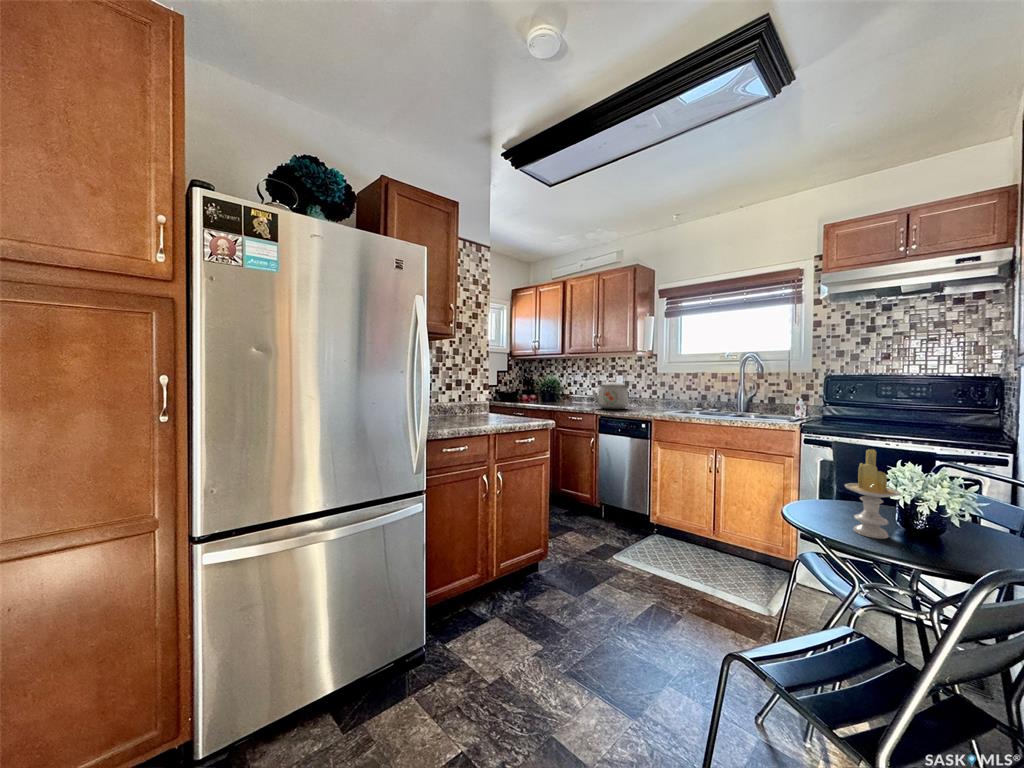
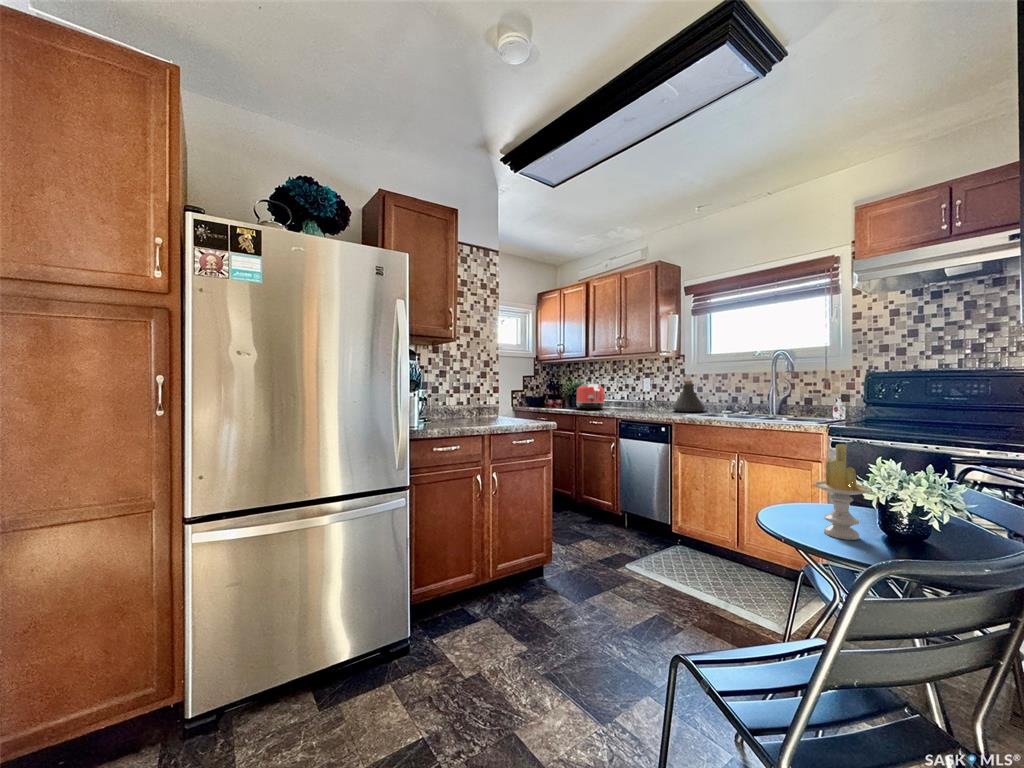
bottle: none [646,379,677,409] -> present [672,381,705,412]
kettle: present [592,380,628,409] -> none [612,382,652,413]
toaster: none [553,381,581,405] -> present [577,384,604,409]

